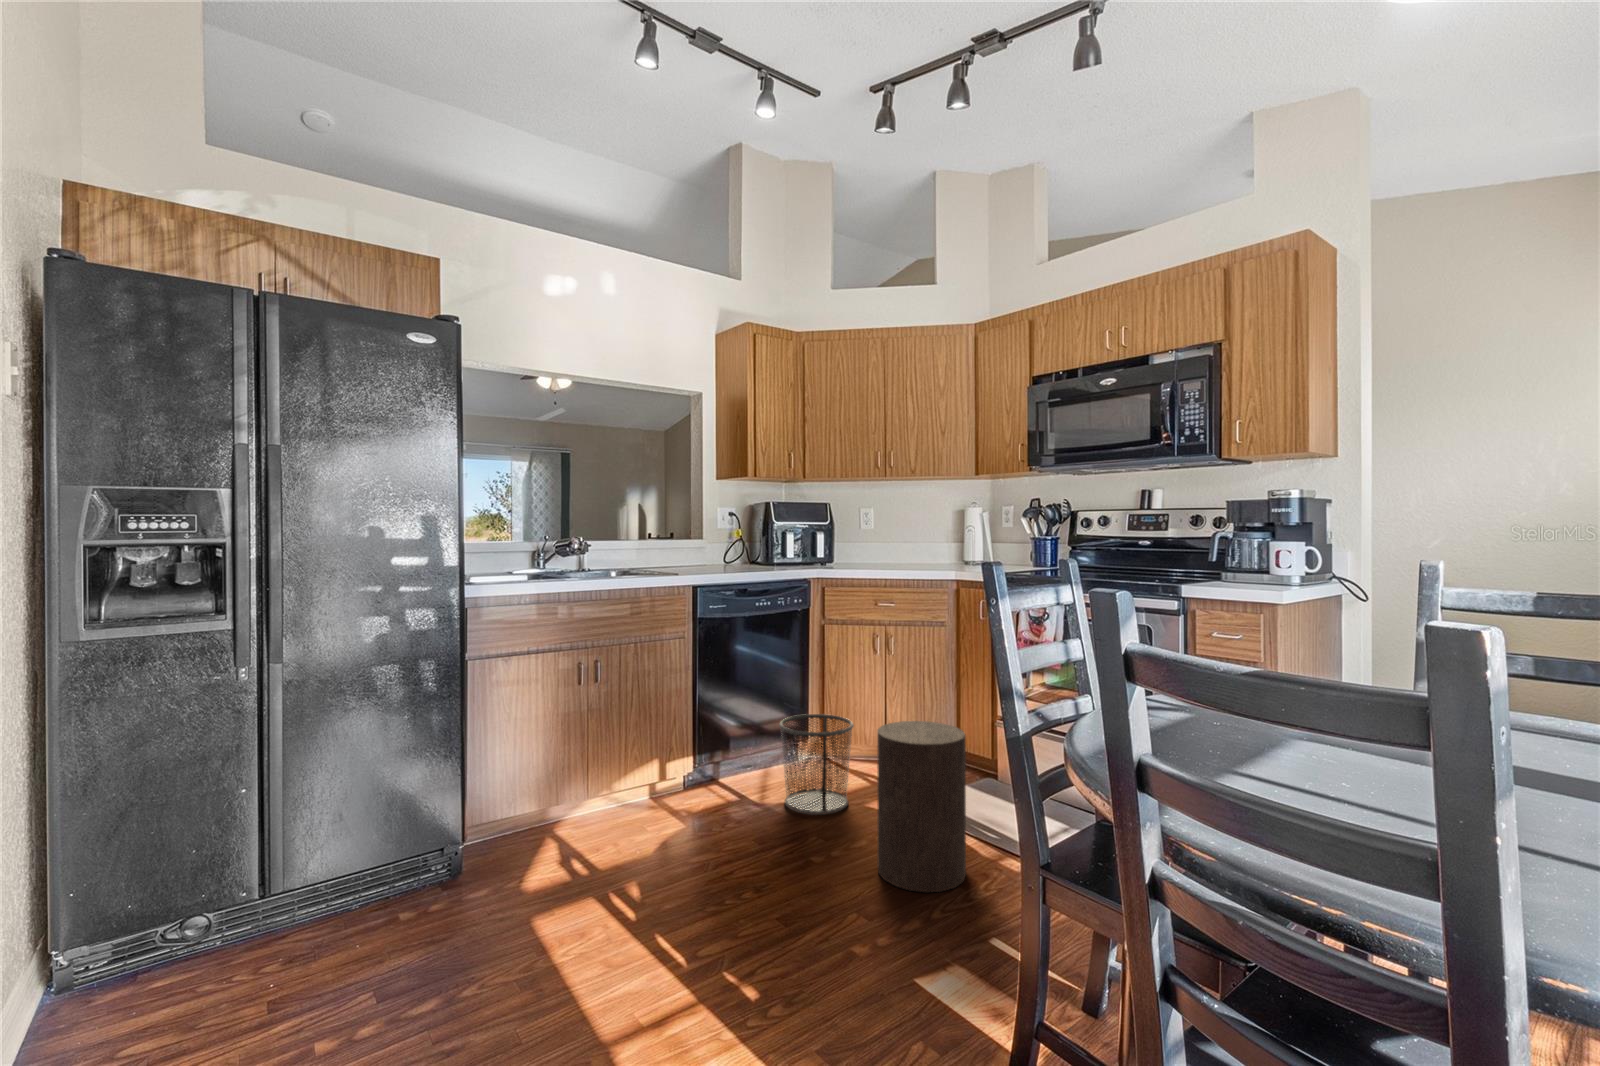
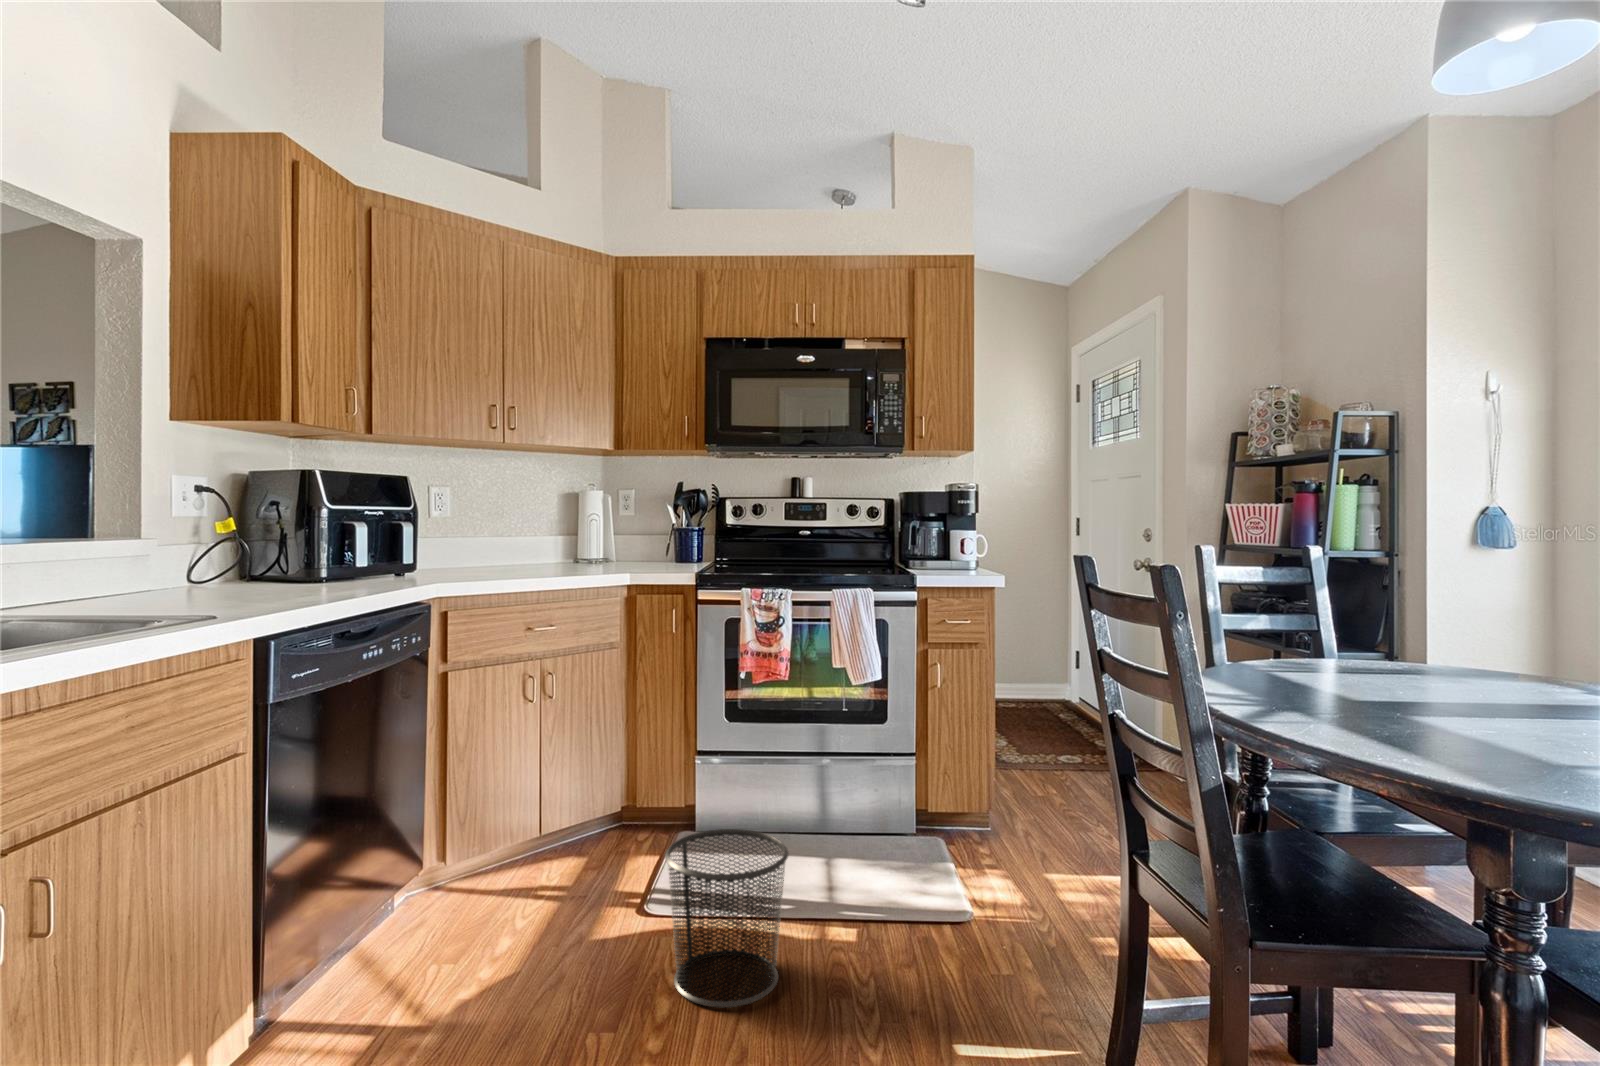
stool: present [877,721,966,892] -> none [927,775,1041,993]

